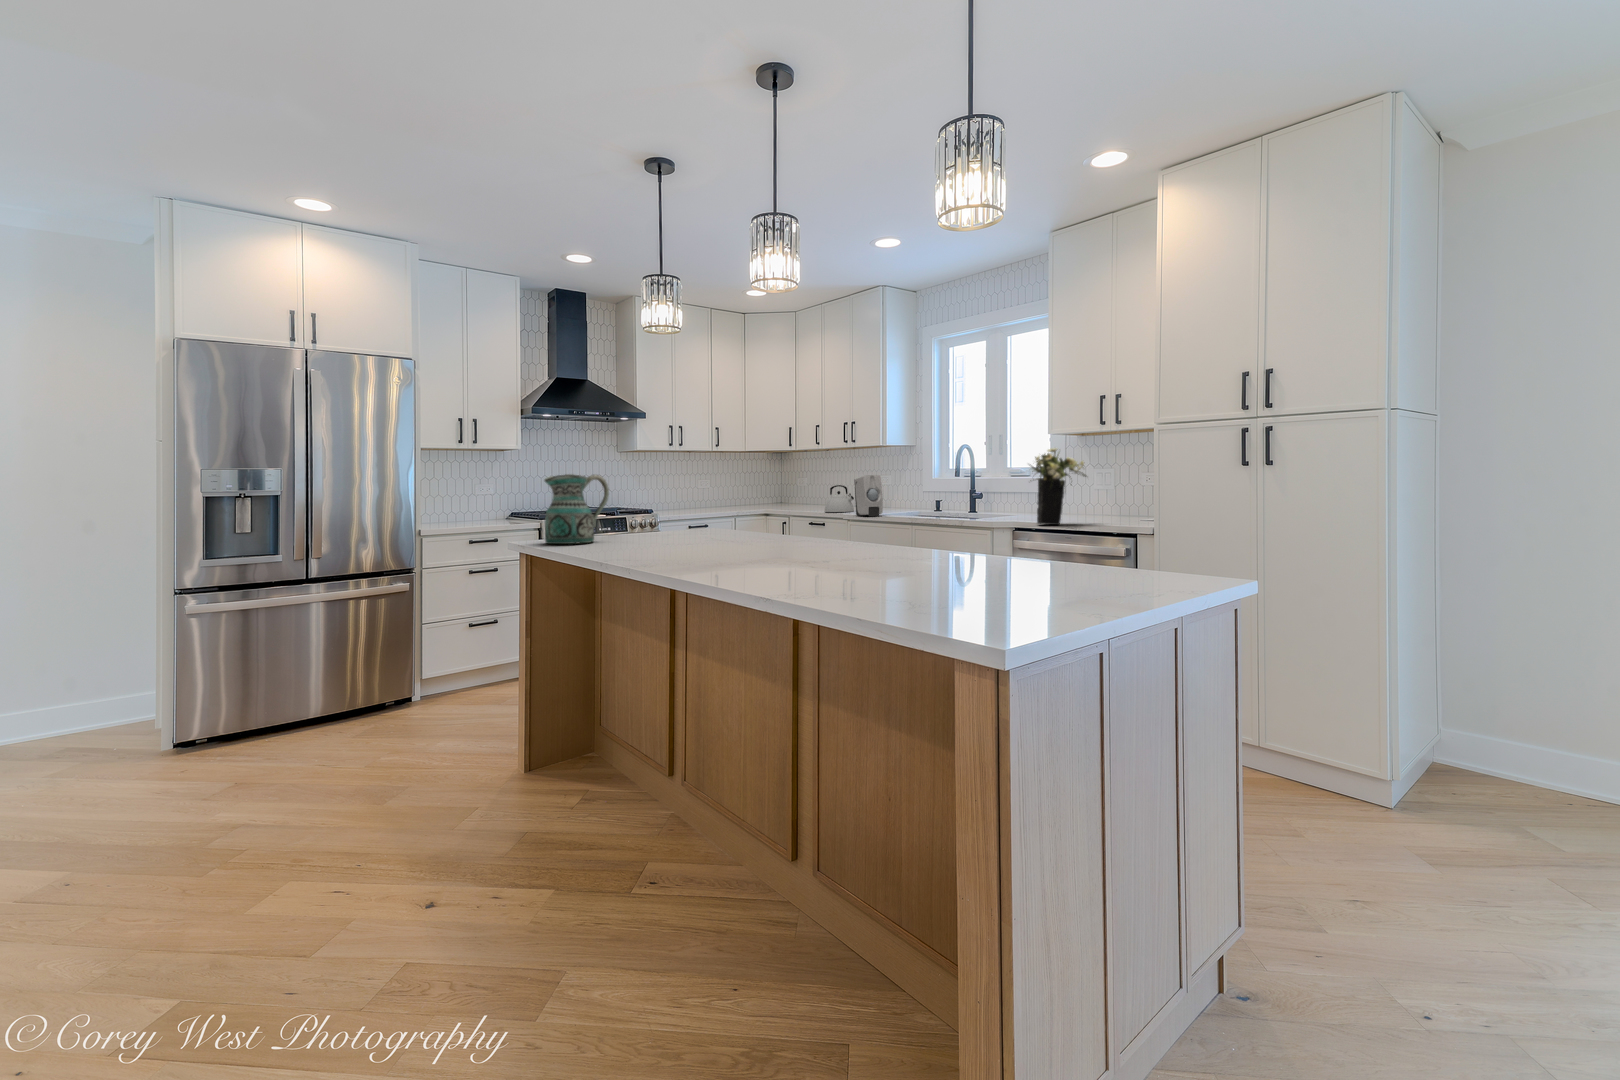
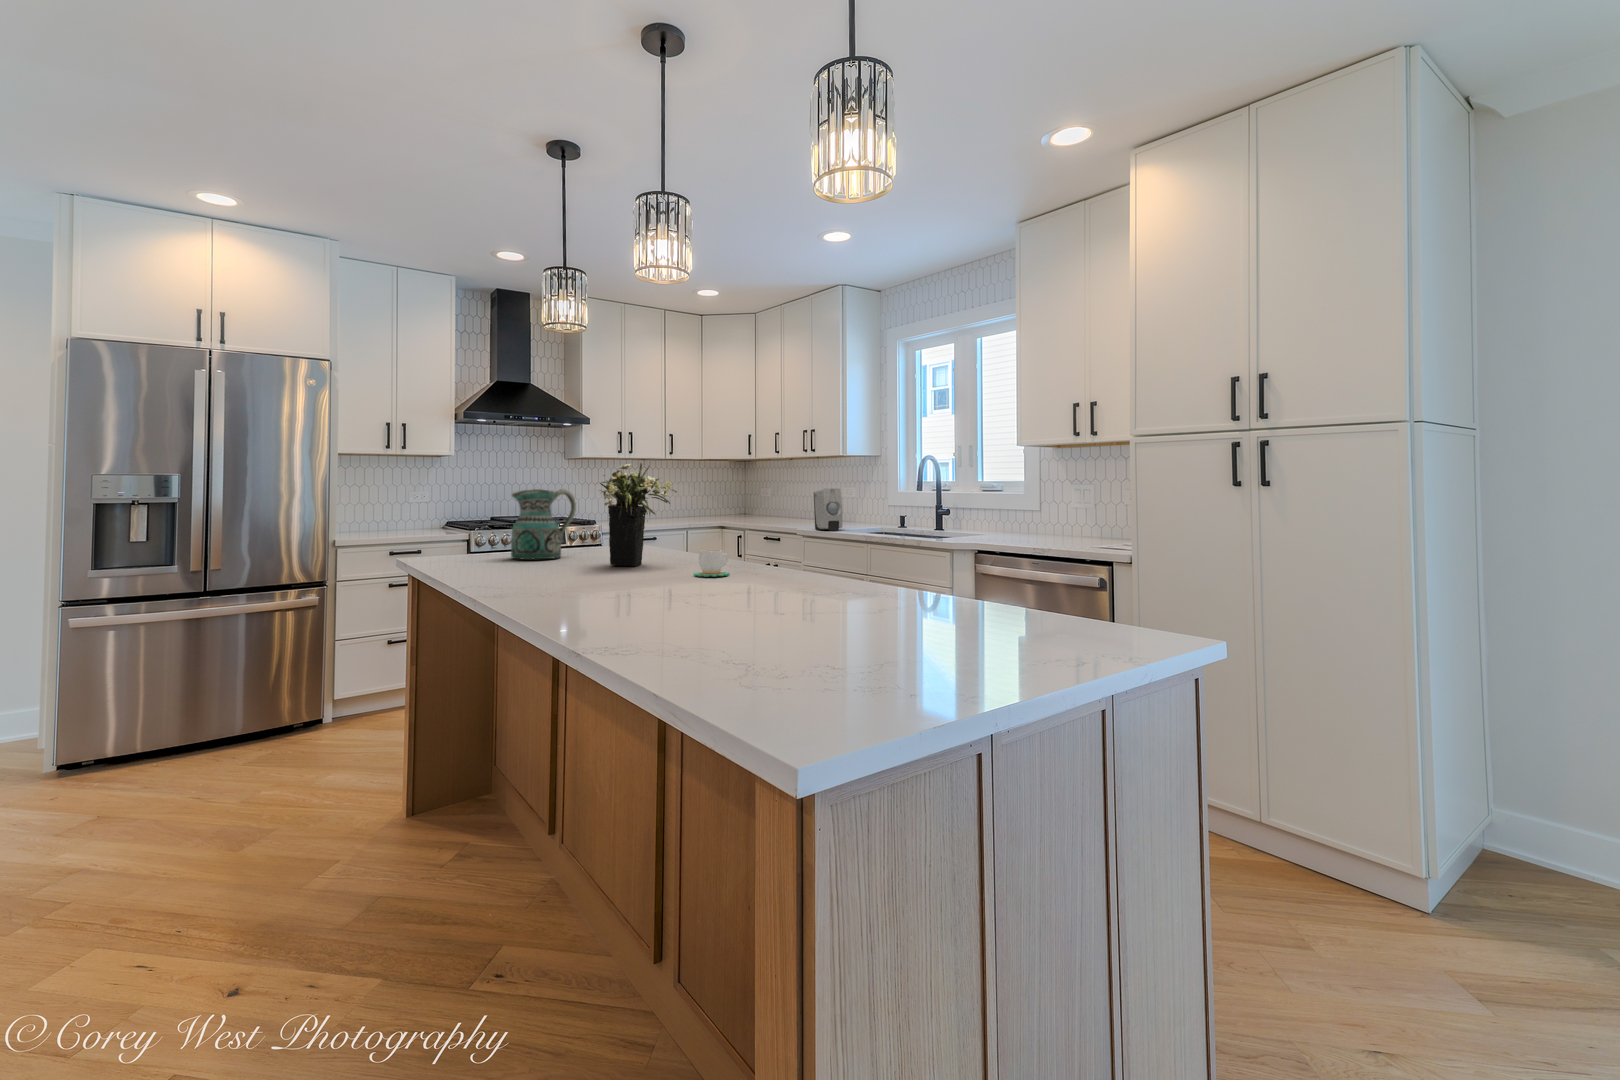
flower arrangement: present [1030,448,1086,525] -> present [599,463,677,566]
kettle: present [824,485,854,512] -> none [781,497,811,525]
mug: none [716,532,753,559] -> present [694,550,730,577]

